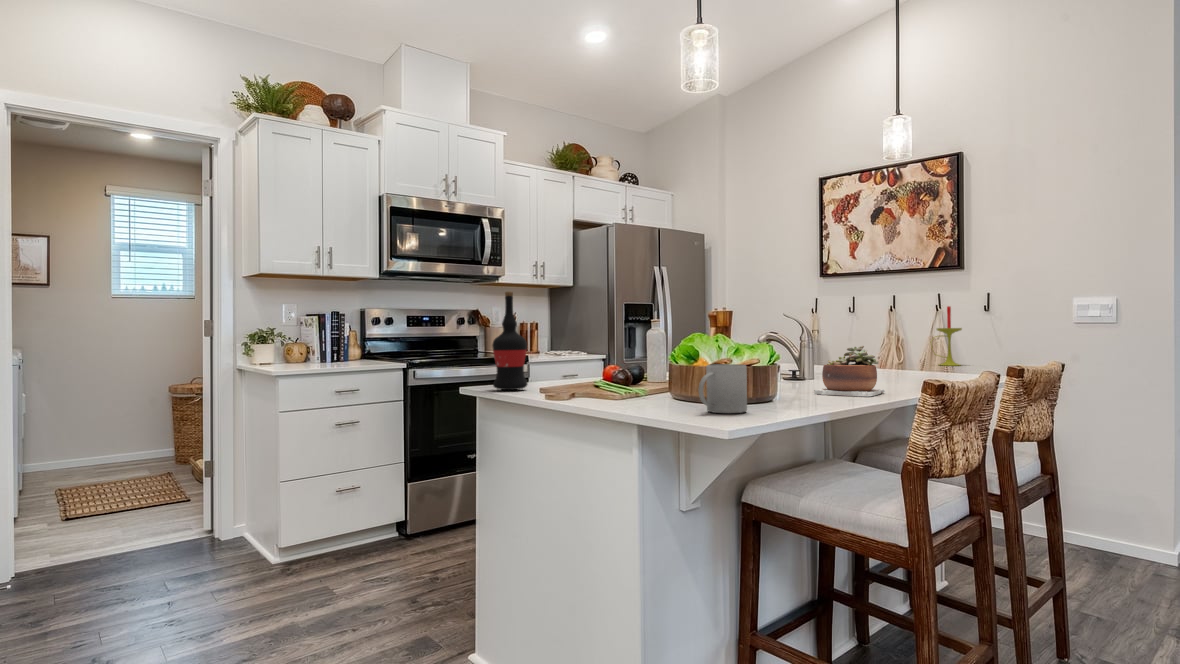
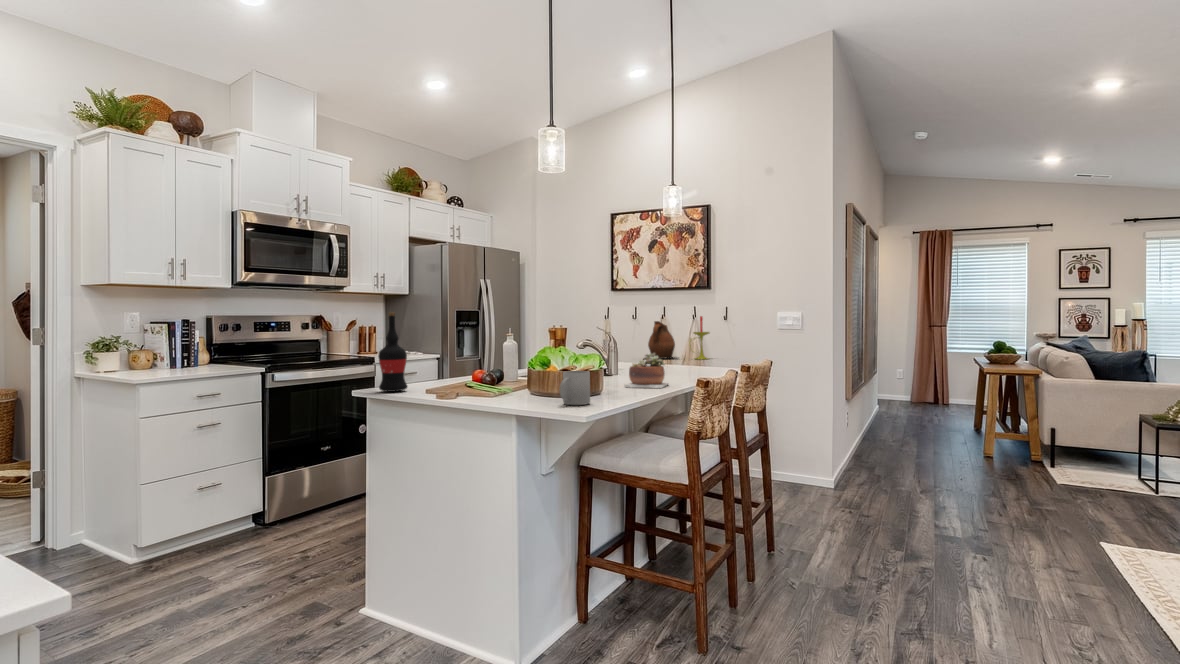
ceramic pitcher: none [866,314,917,364] -> present [648,321,676,359]

